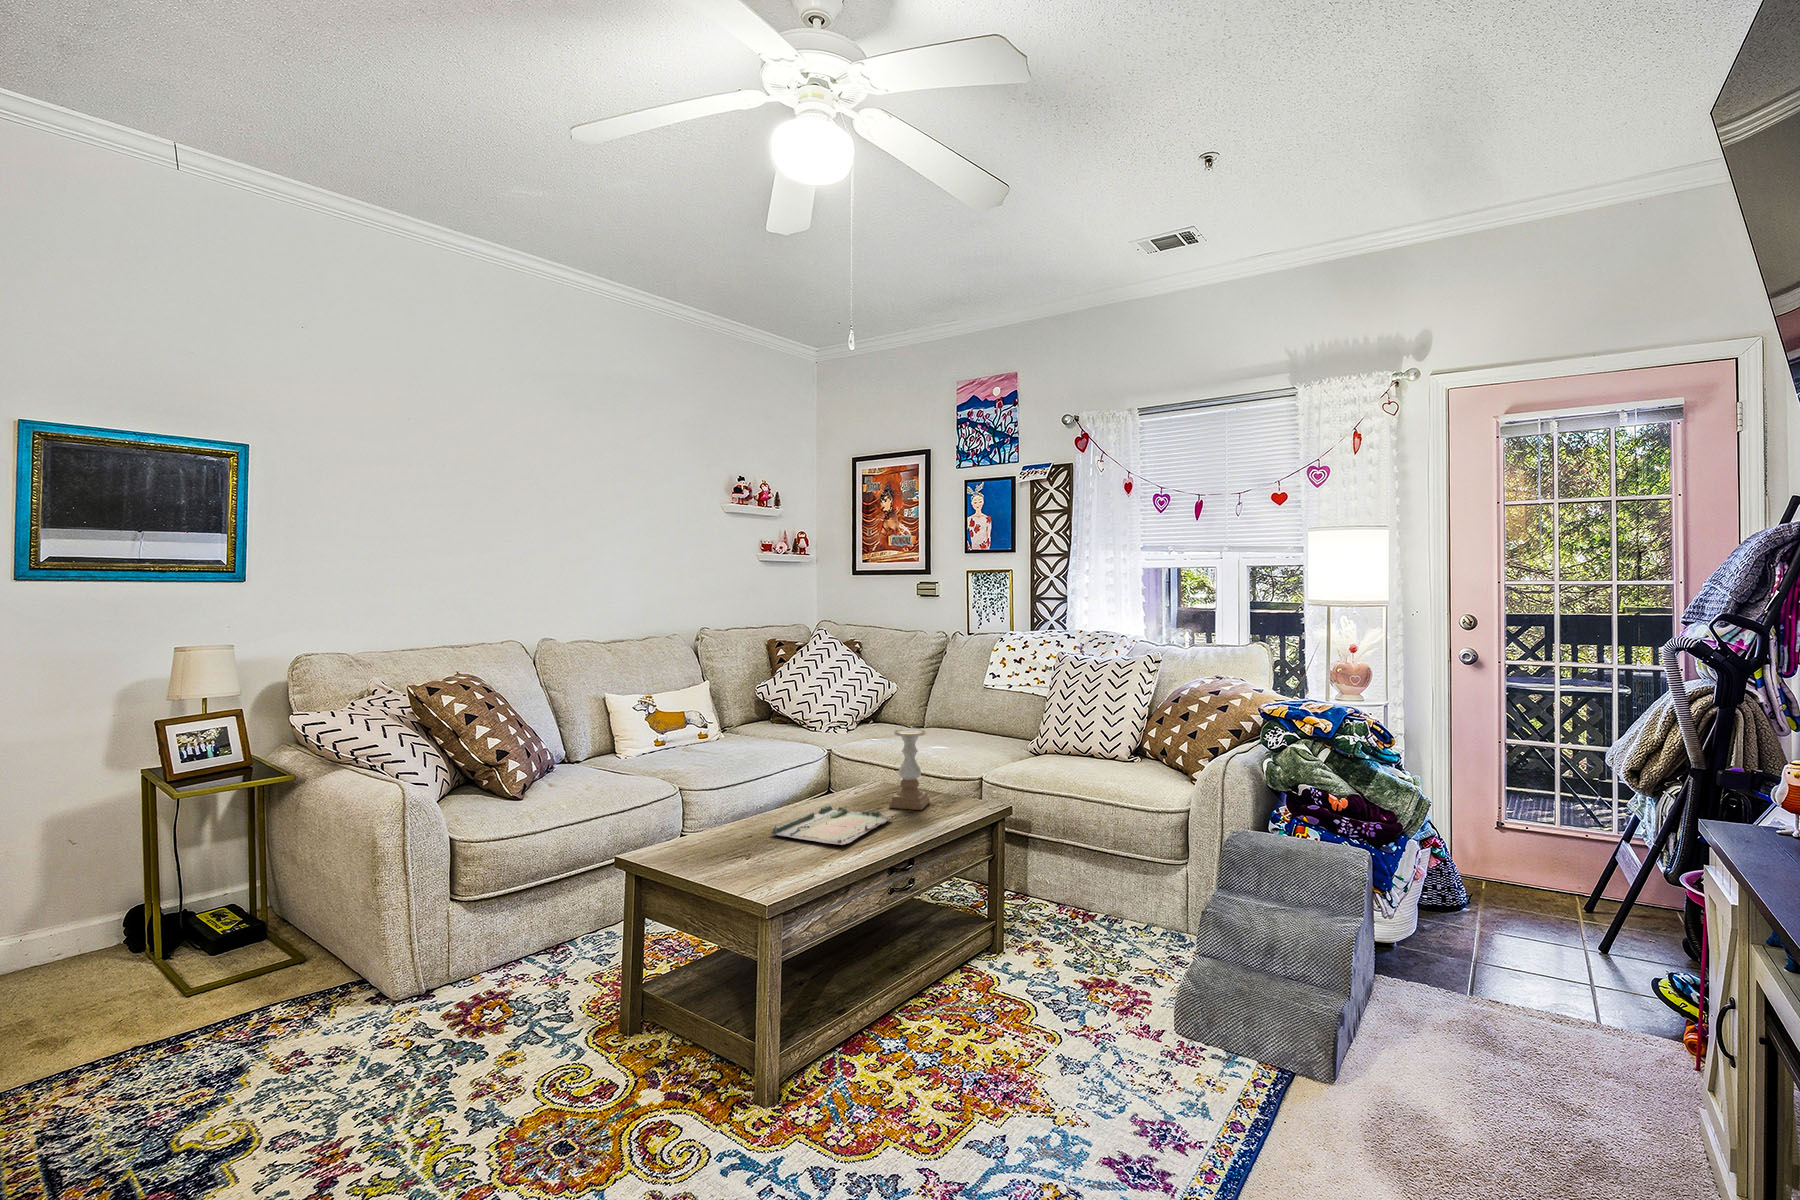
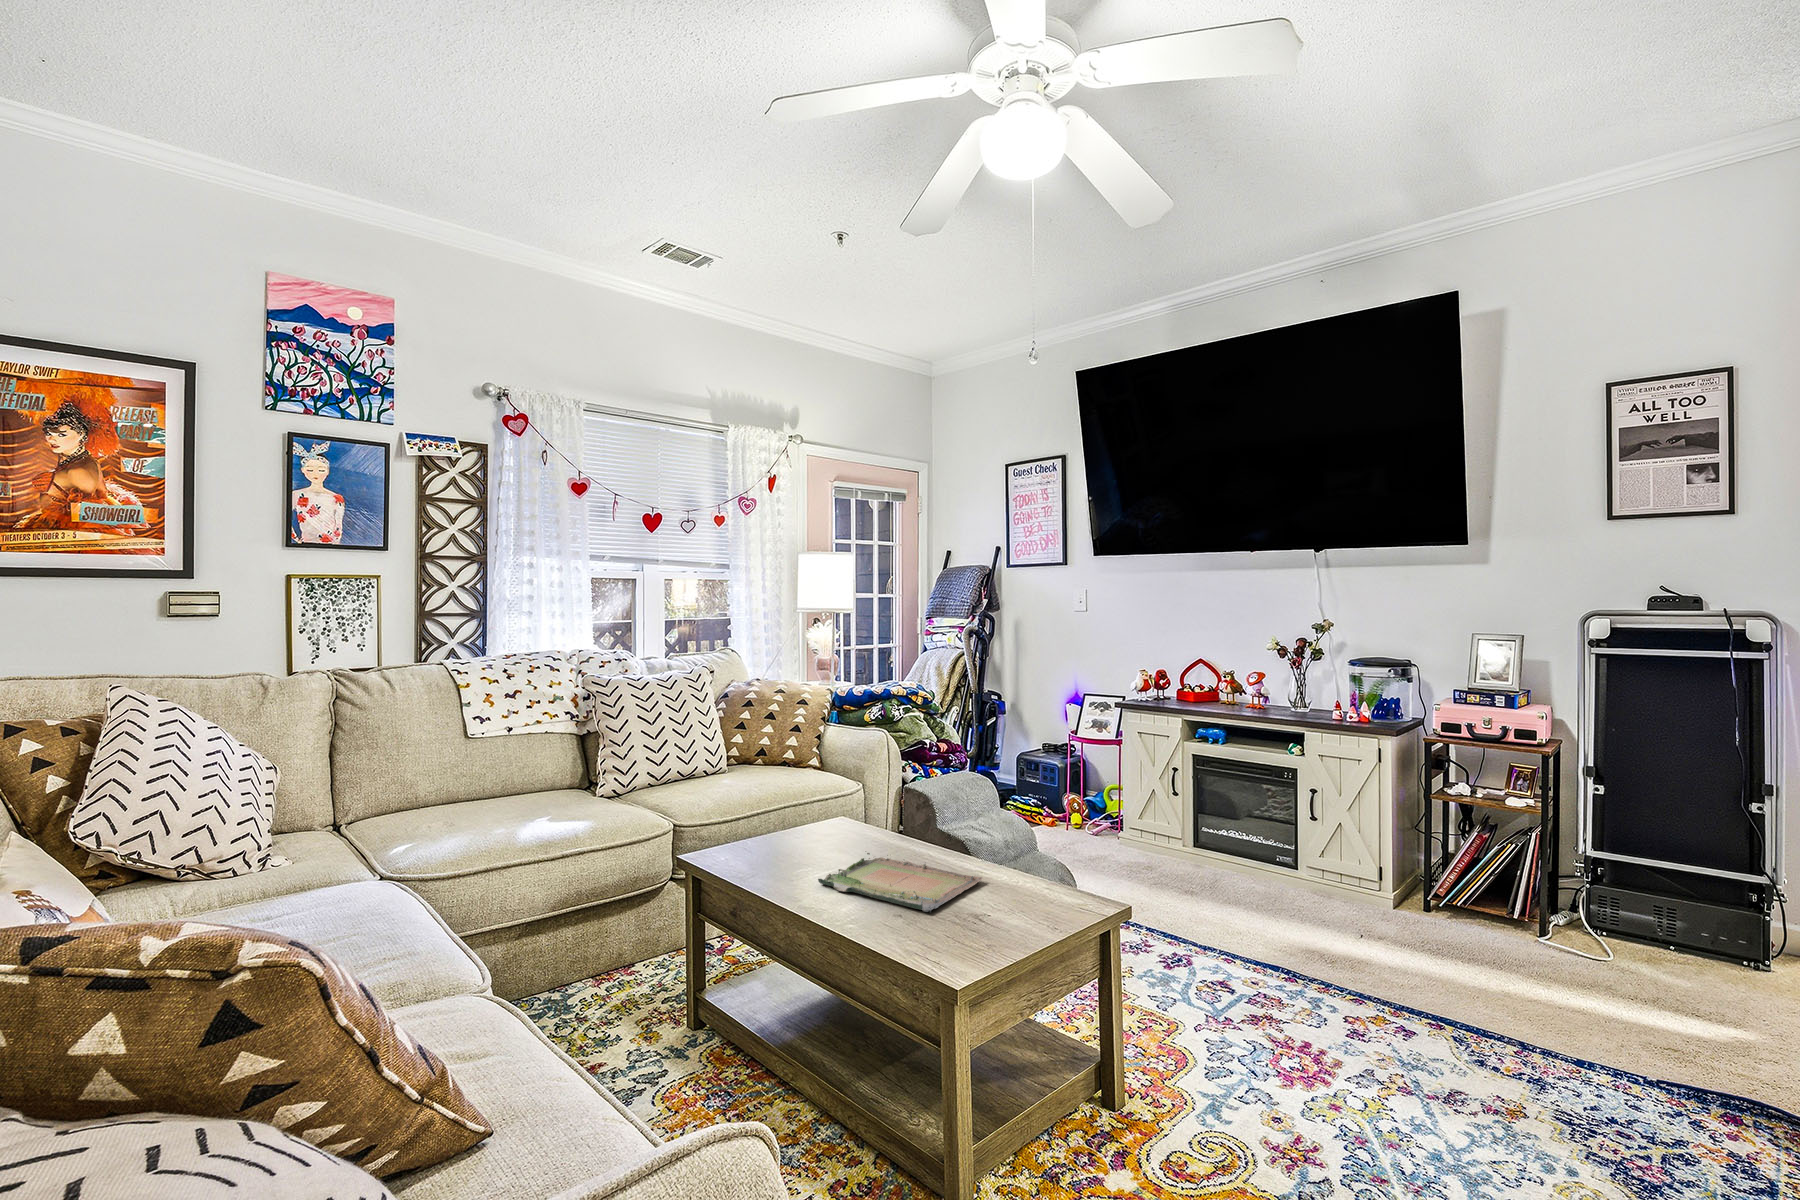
candle holder: present [889,729,930,810] -> none [786,760,840,860]

